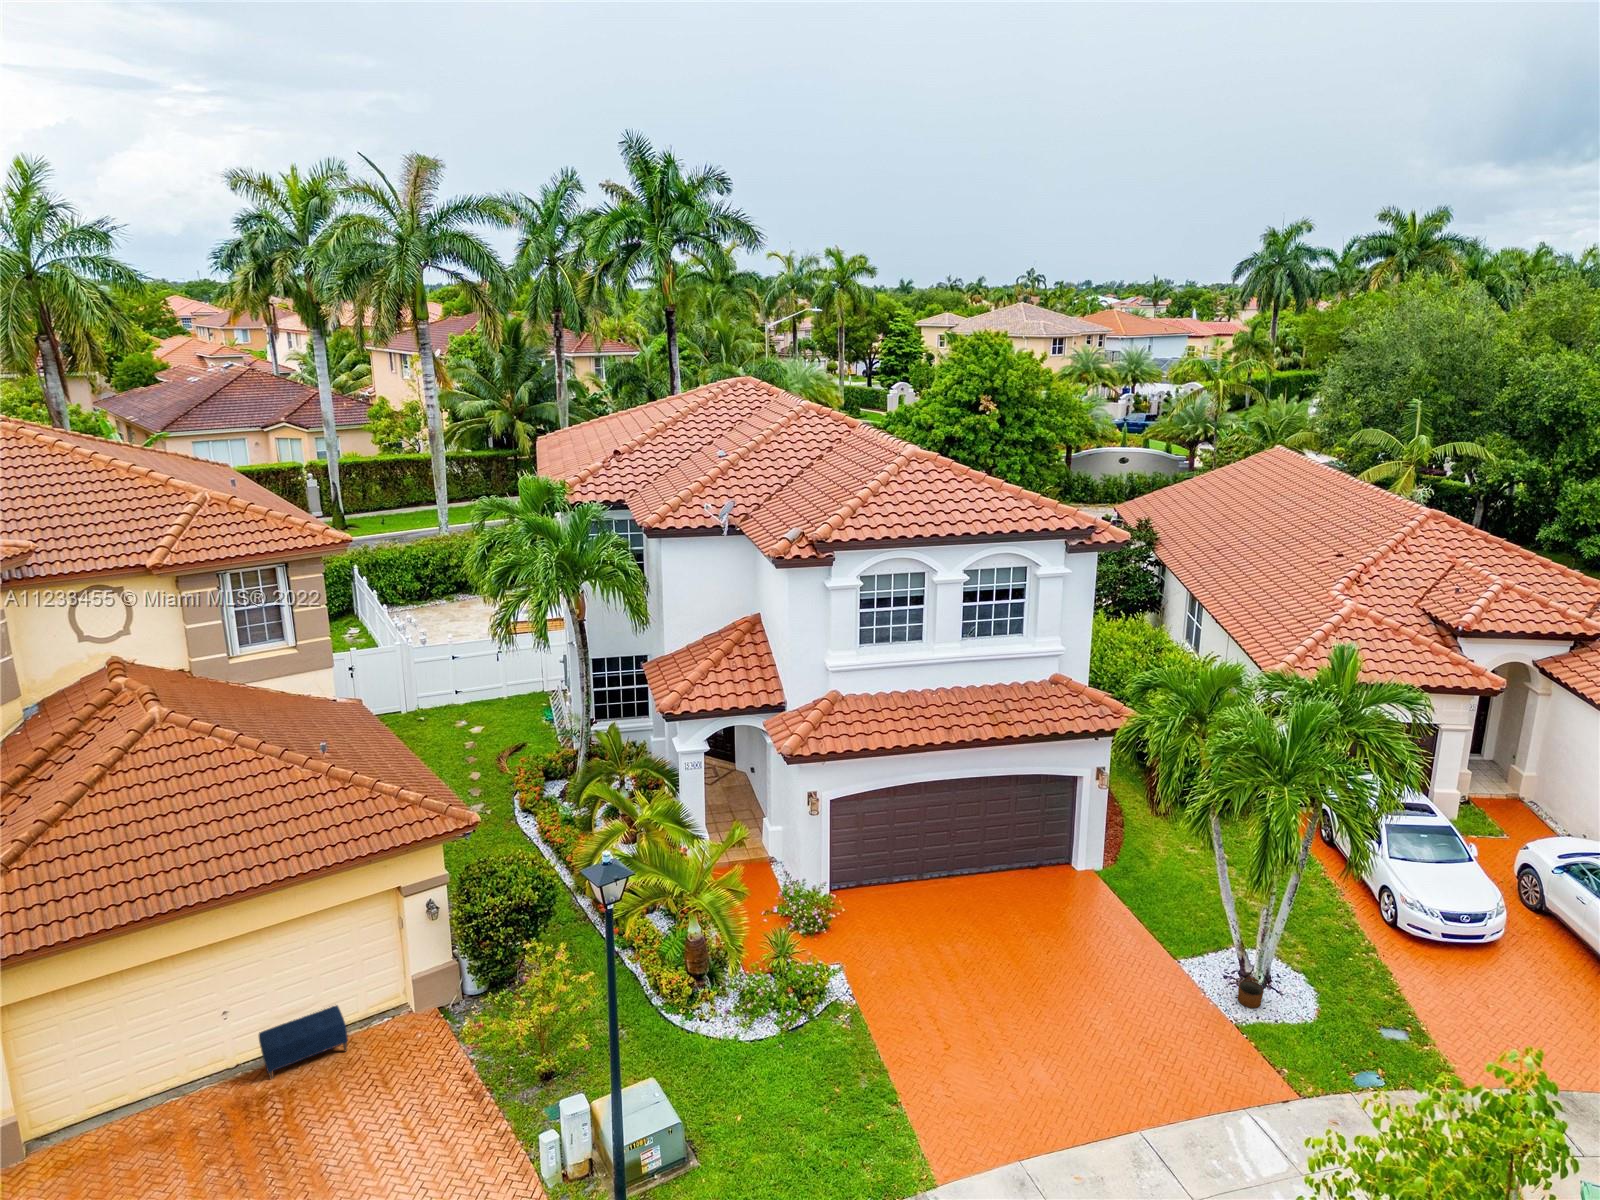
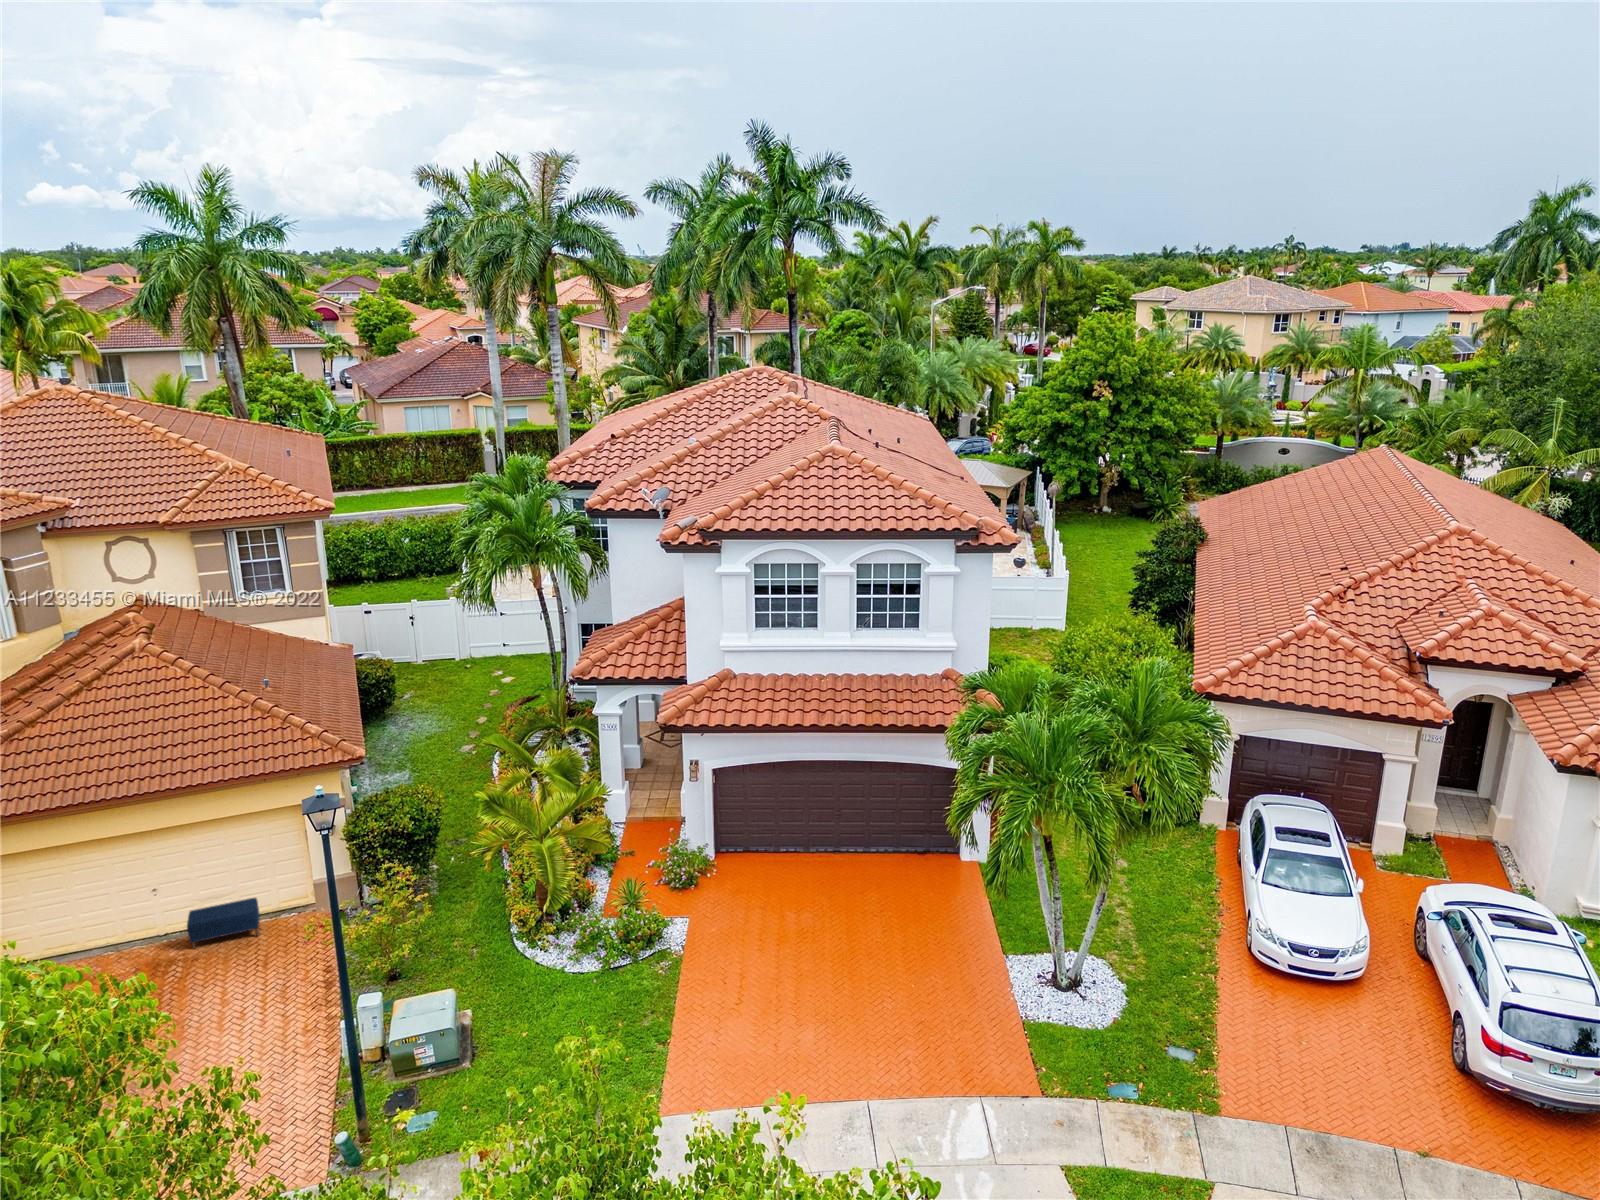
bucket: present [1238,977,1264,1008] -> none [1043,976,1066,1007]

